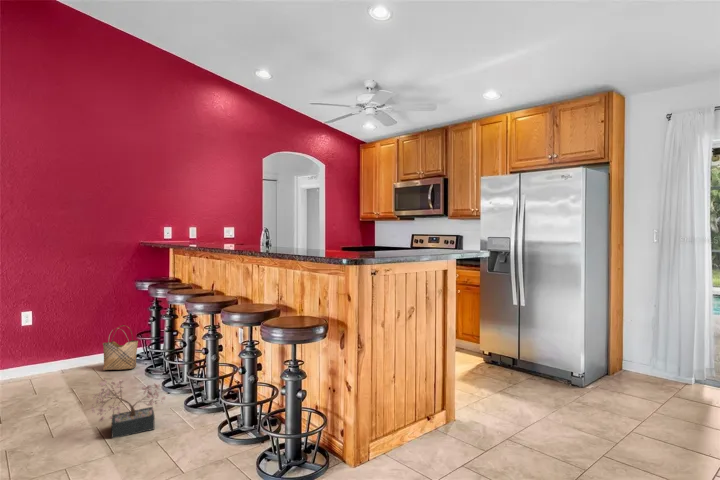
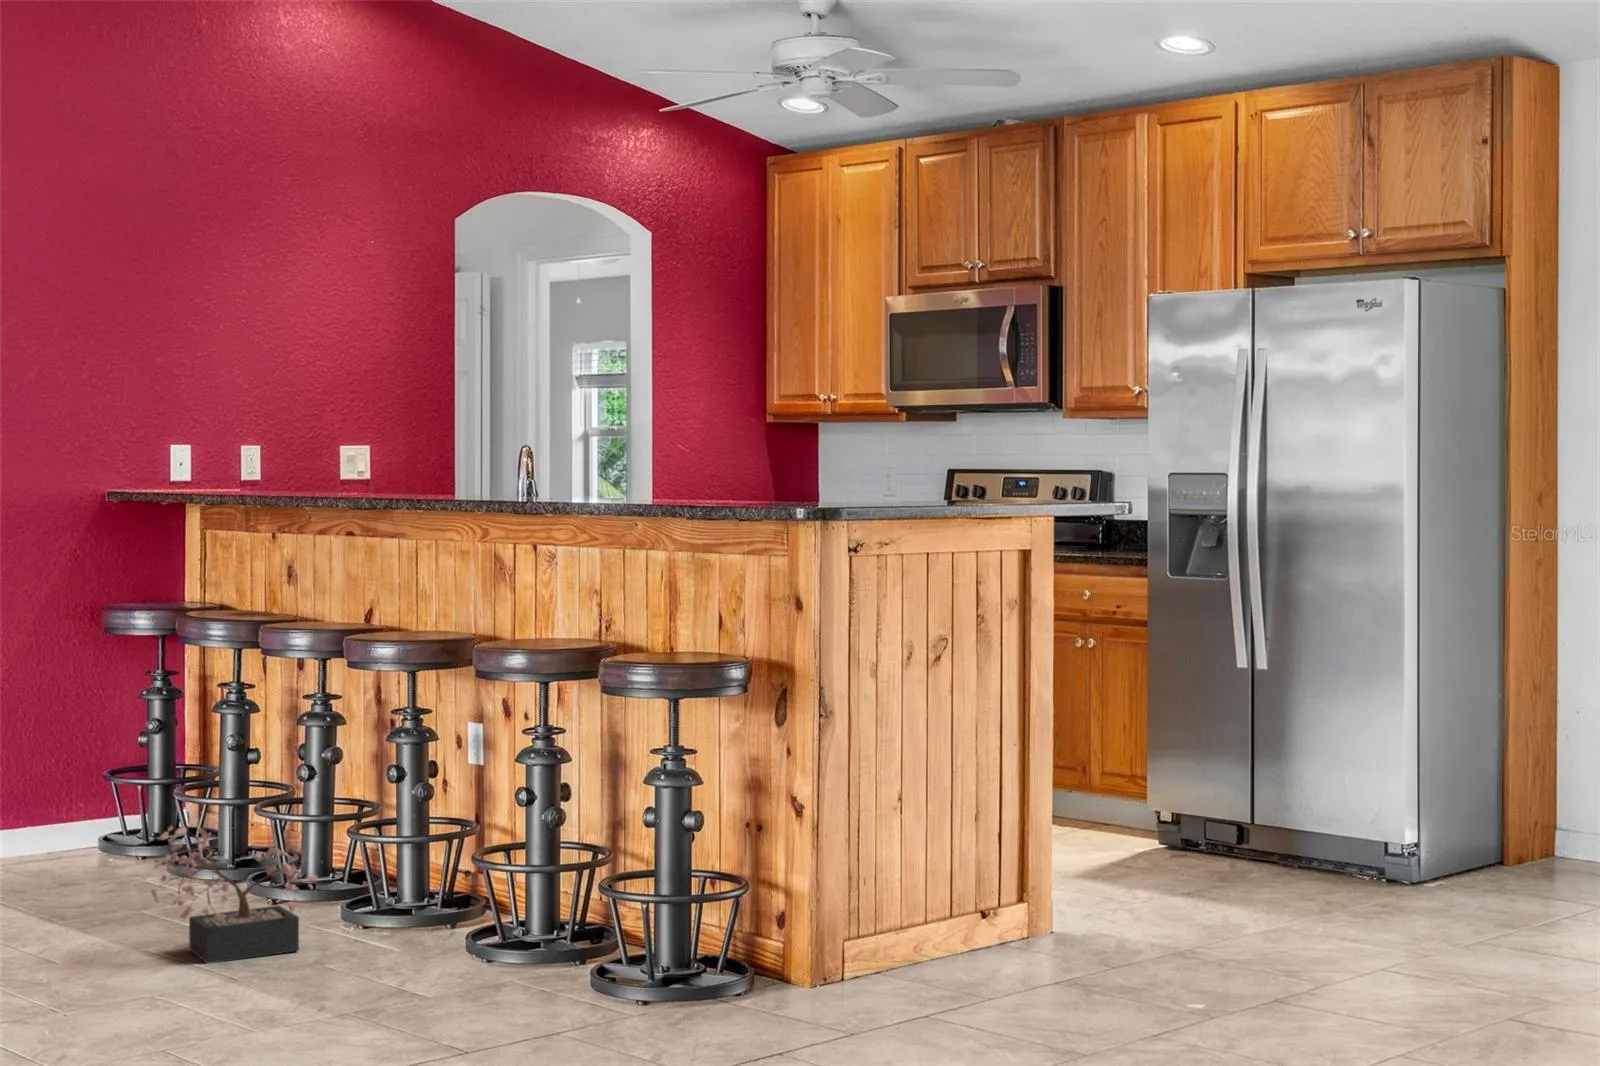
woven basket: present [103,325,138,370] -> none [29,738,130,867]

